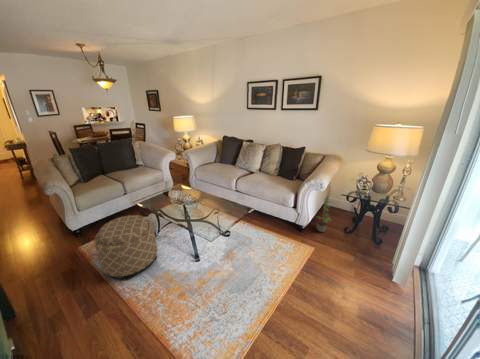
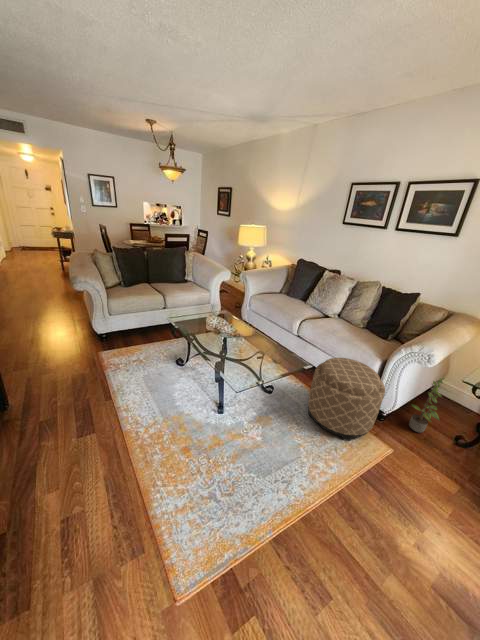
ottoman: present [94,215,157,280] -> present [308,358,385,441]

